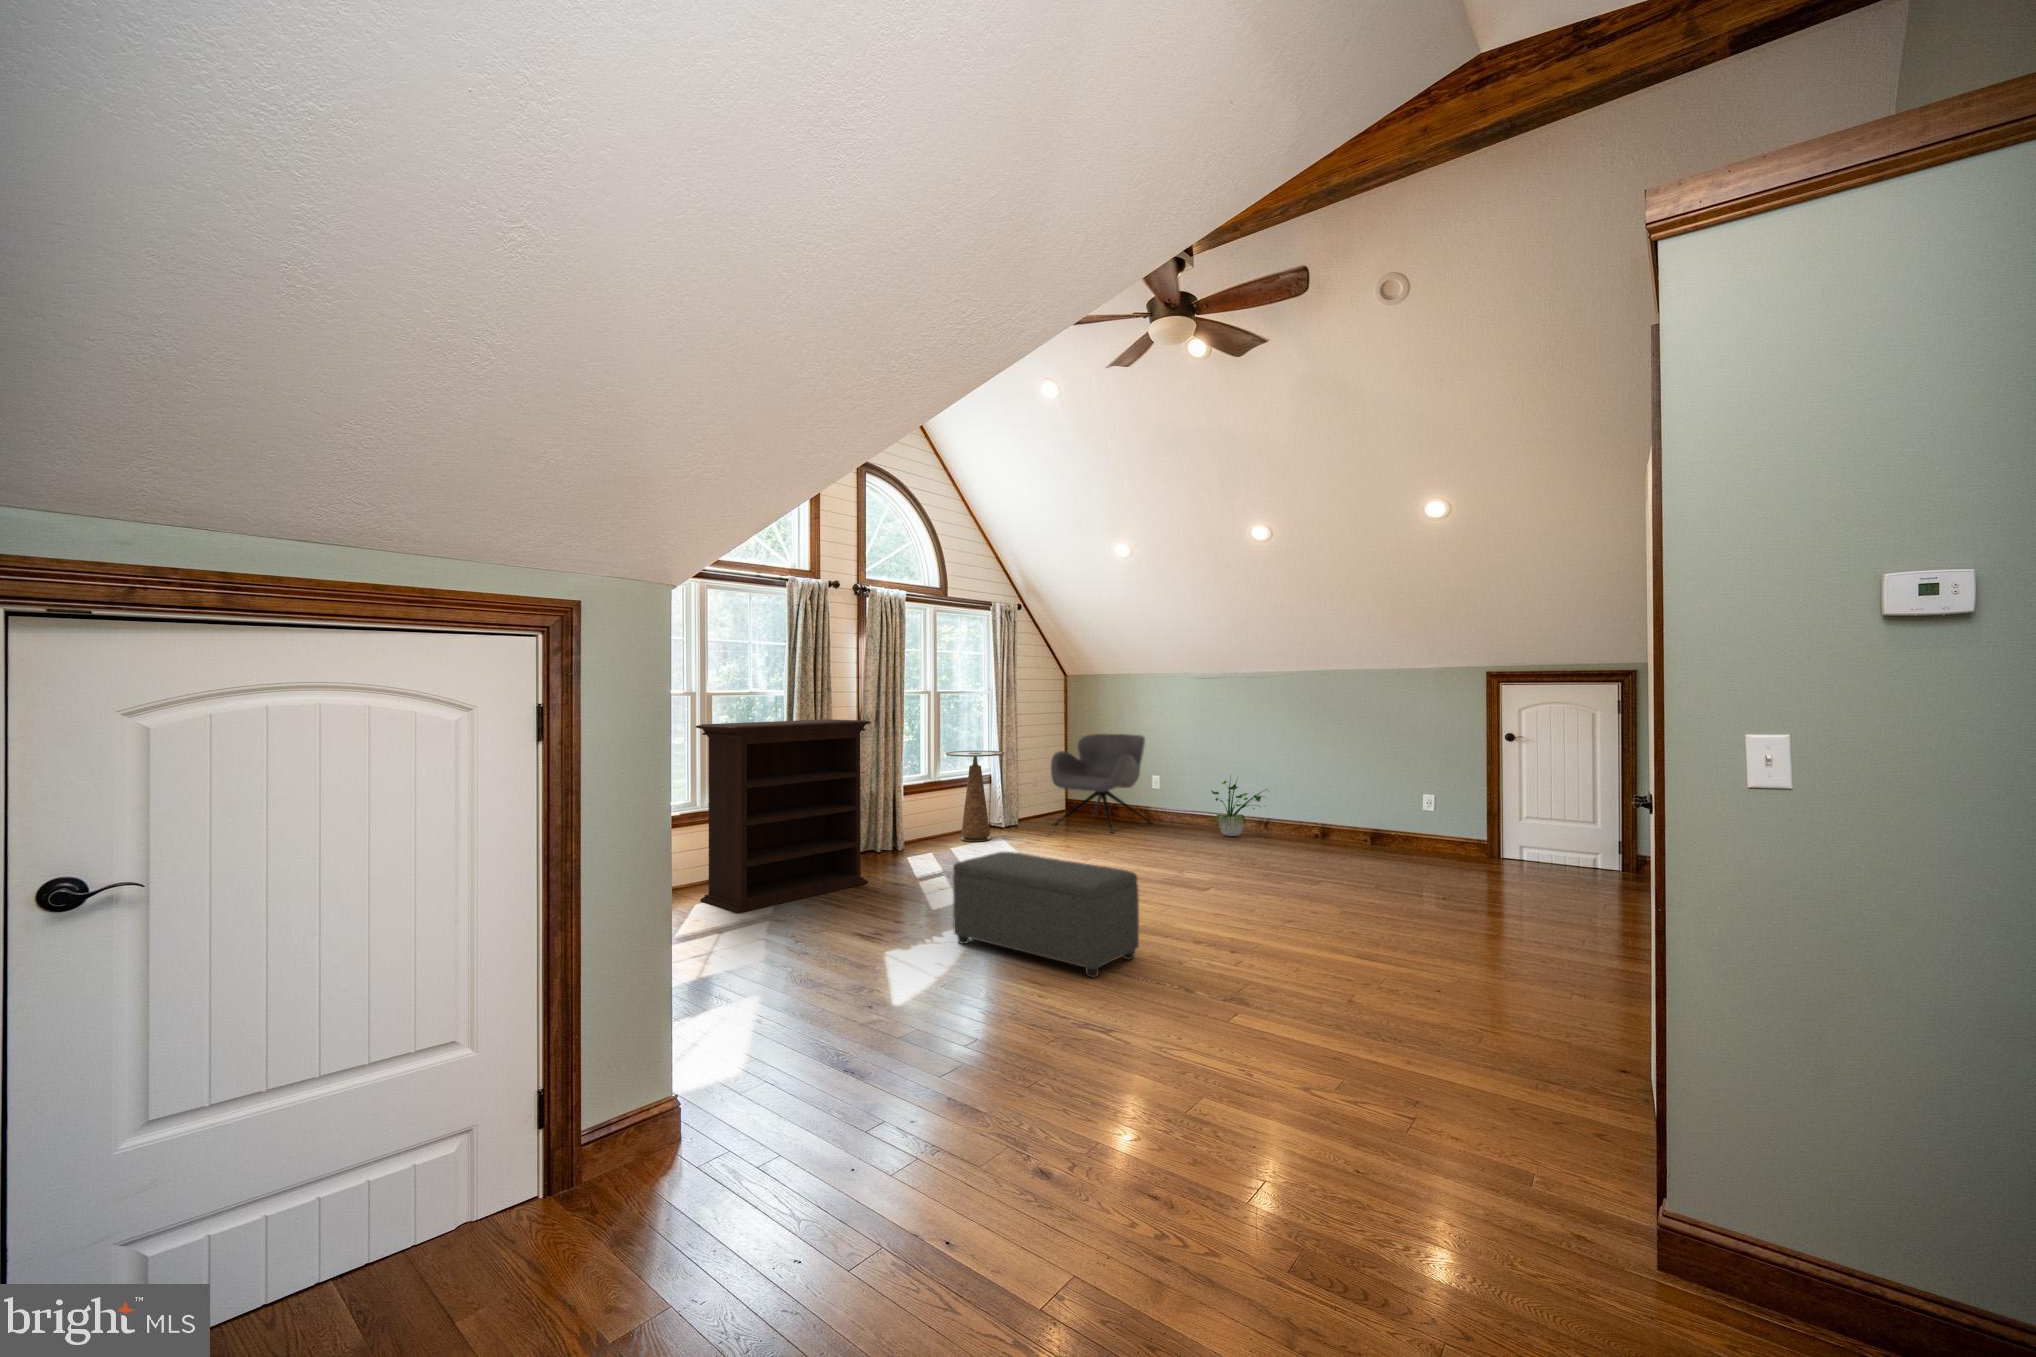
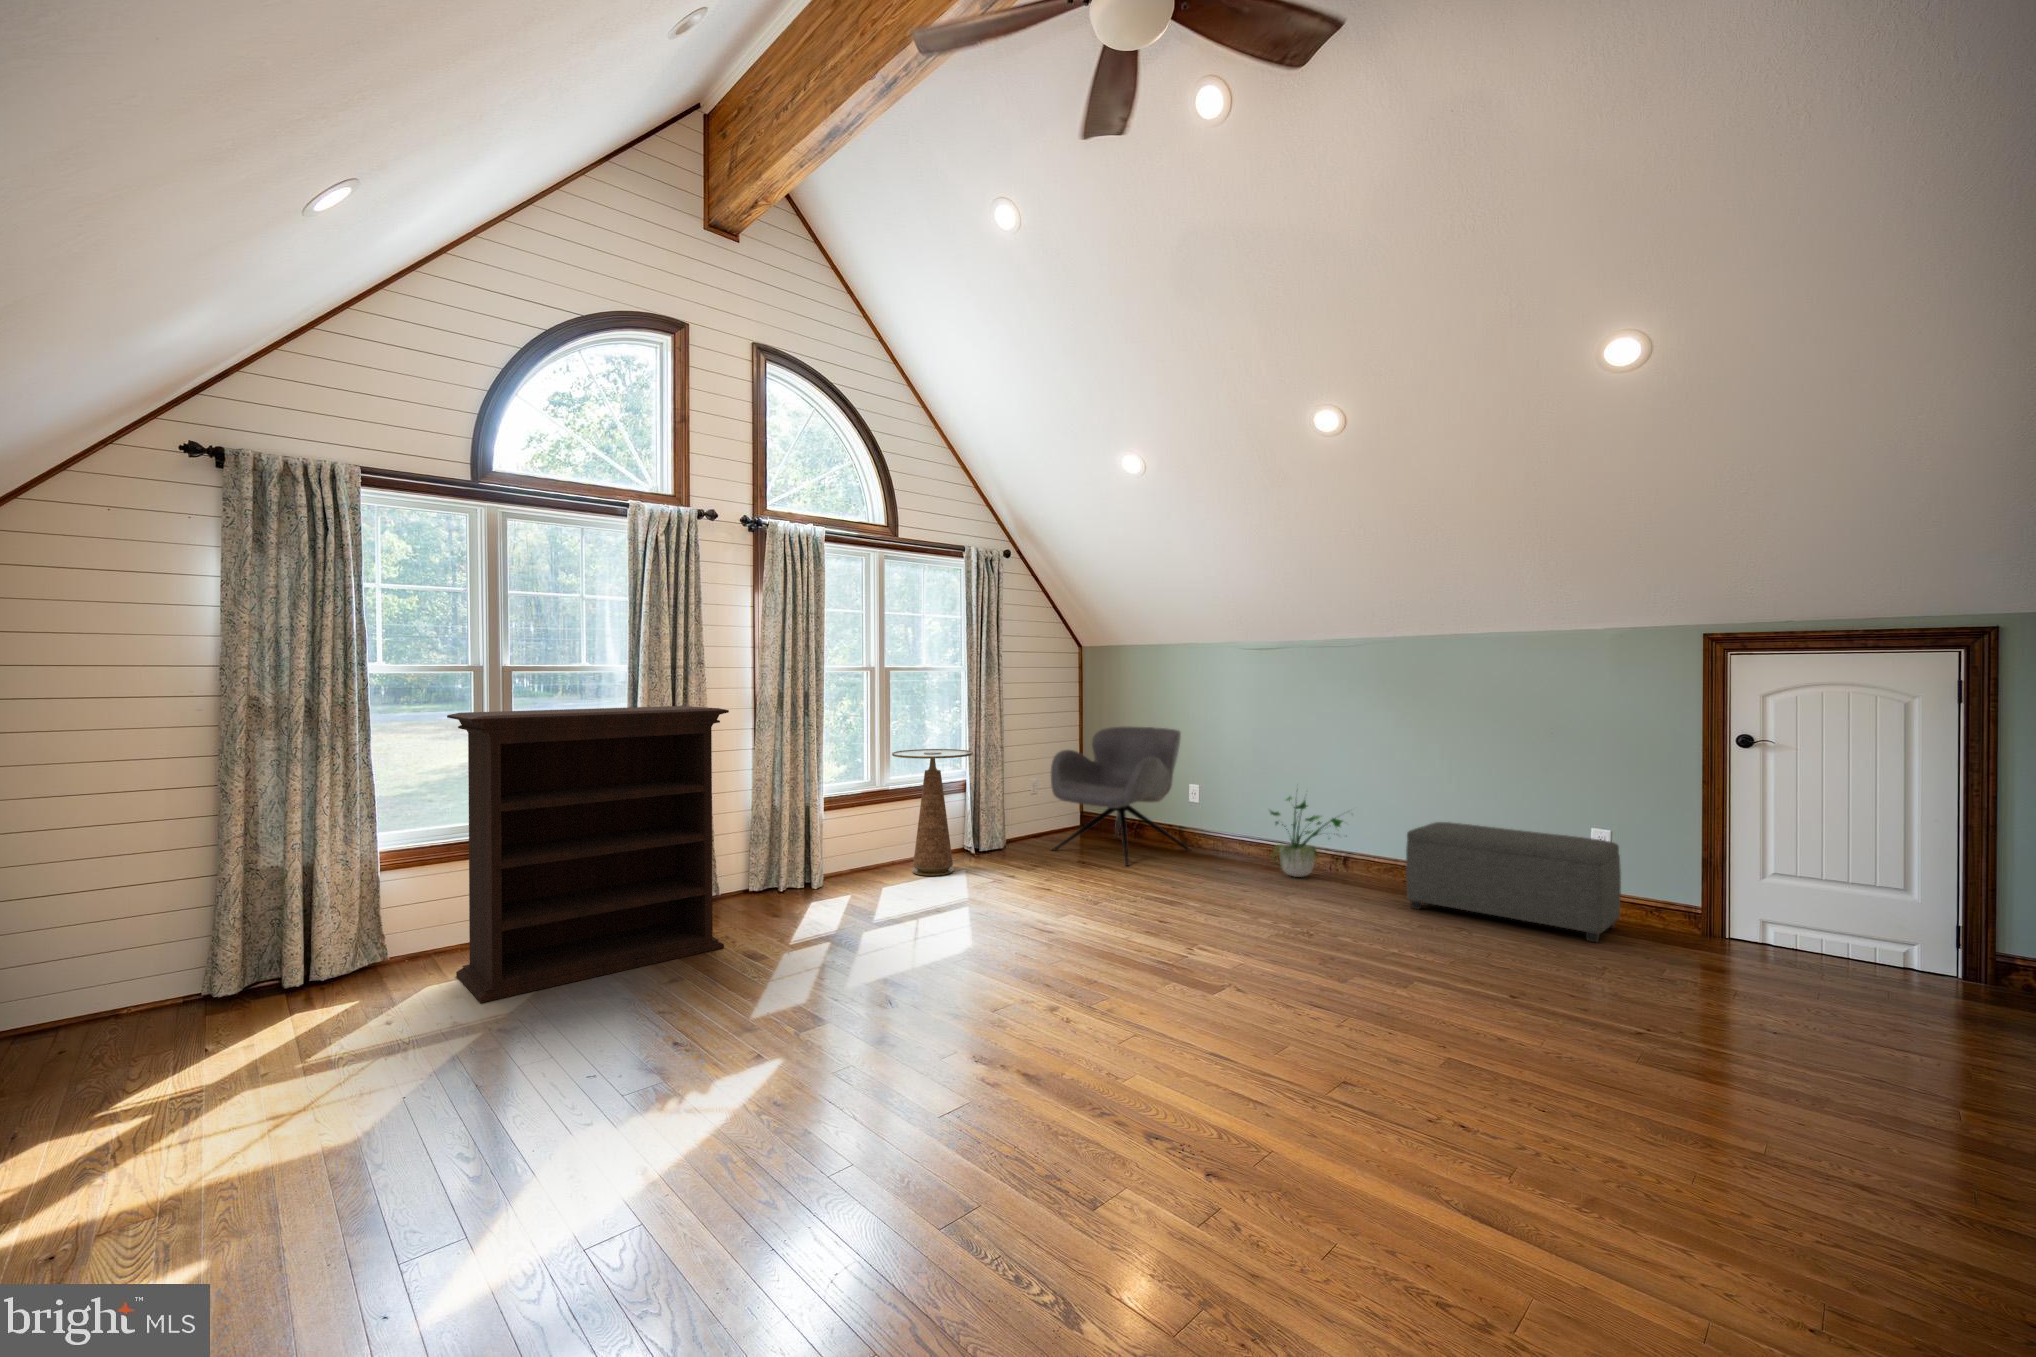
ottoman: present [953,852,1139,978] -> present [1406,822,1621,942]

